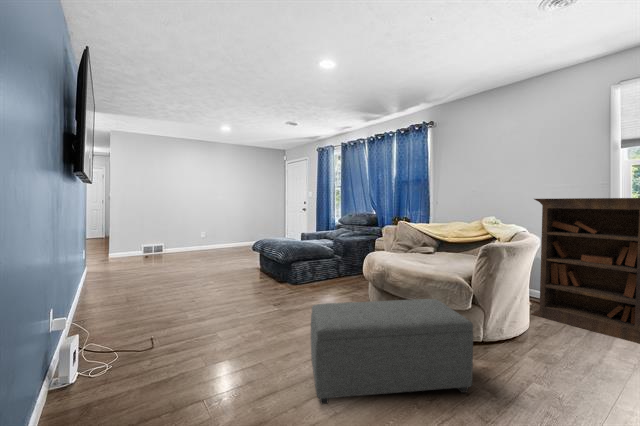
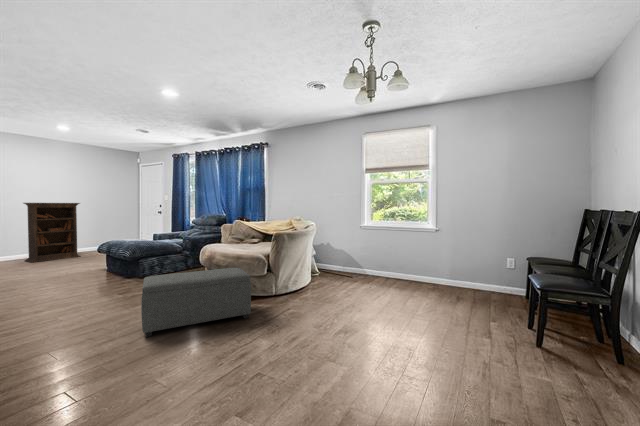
bookcase: present [532,198,640,344] -> present [24,203,80,263]

